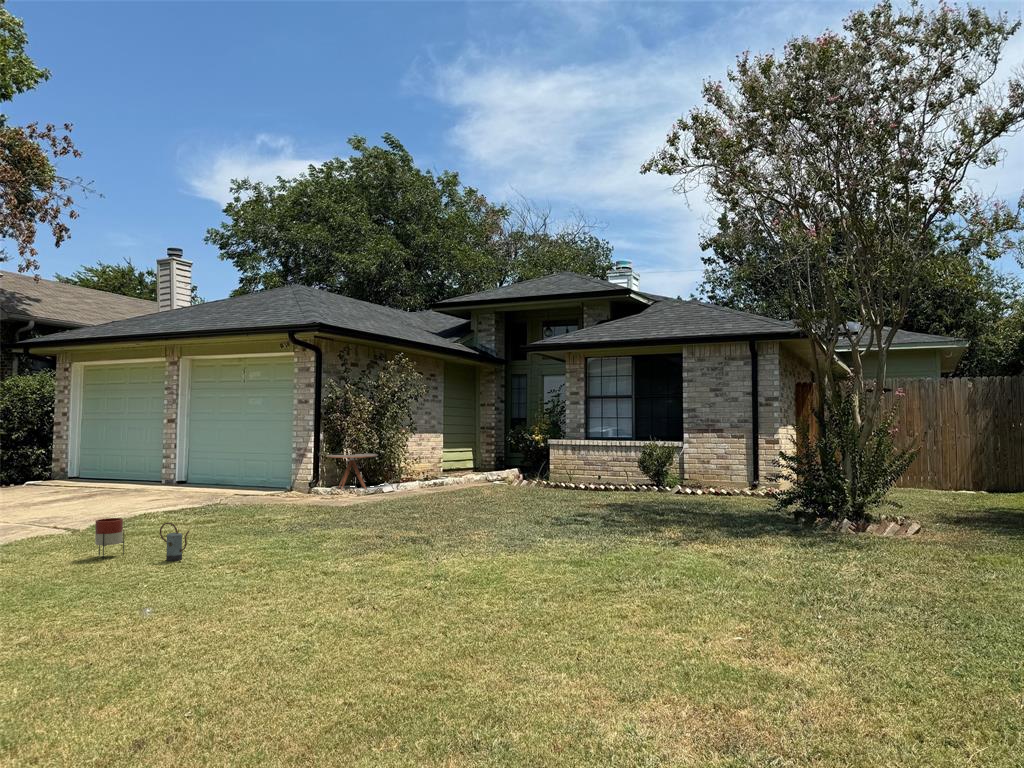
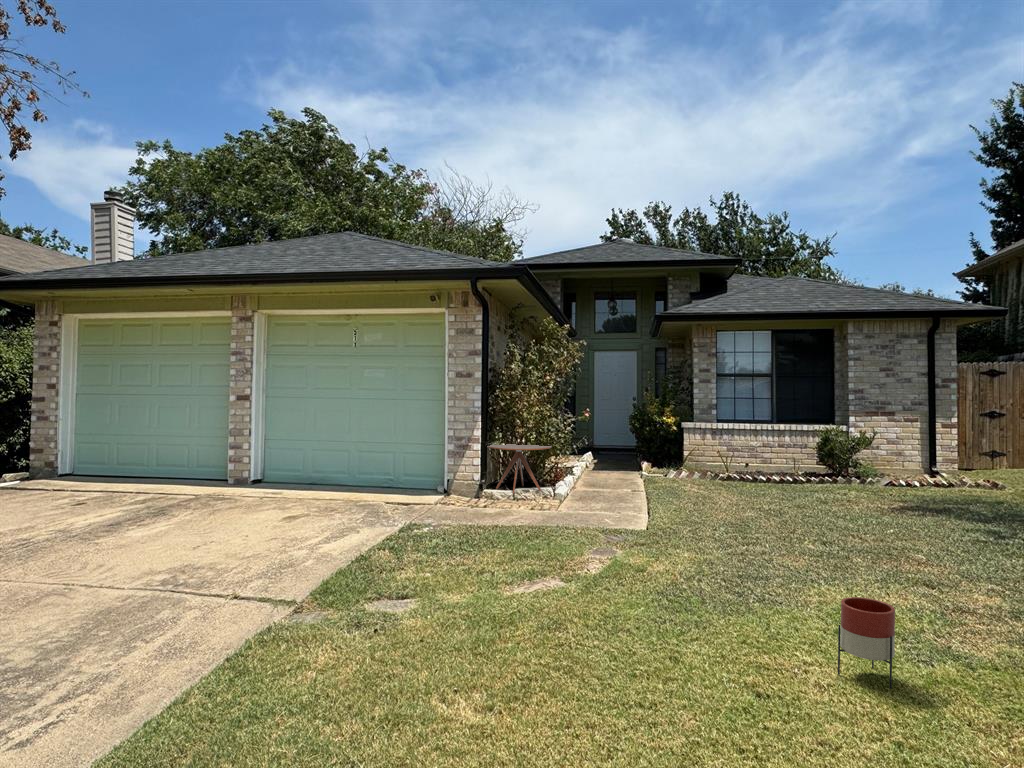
planter: present [95,518,124,559] -> present [838,597,895,689]
watering can: present [160,522,189,561] -> none [761,645,835,738]

